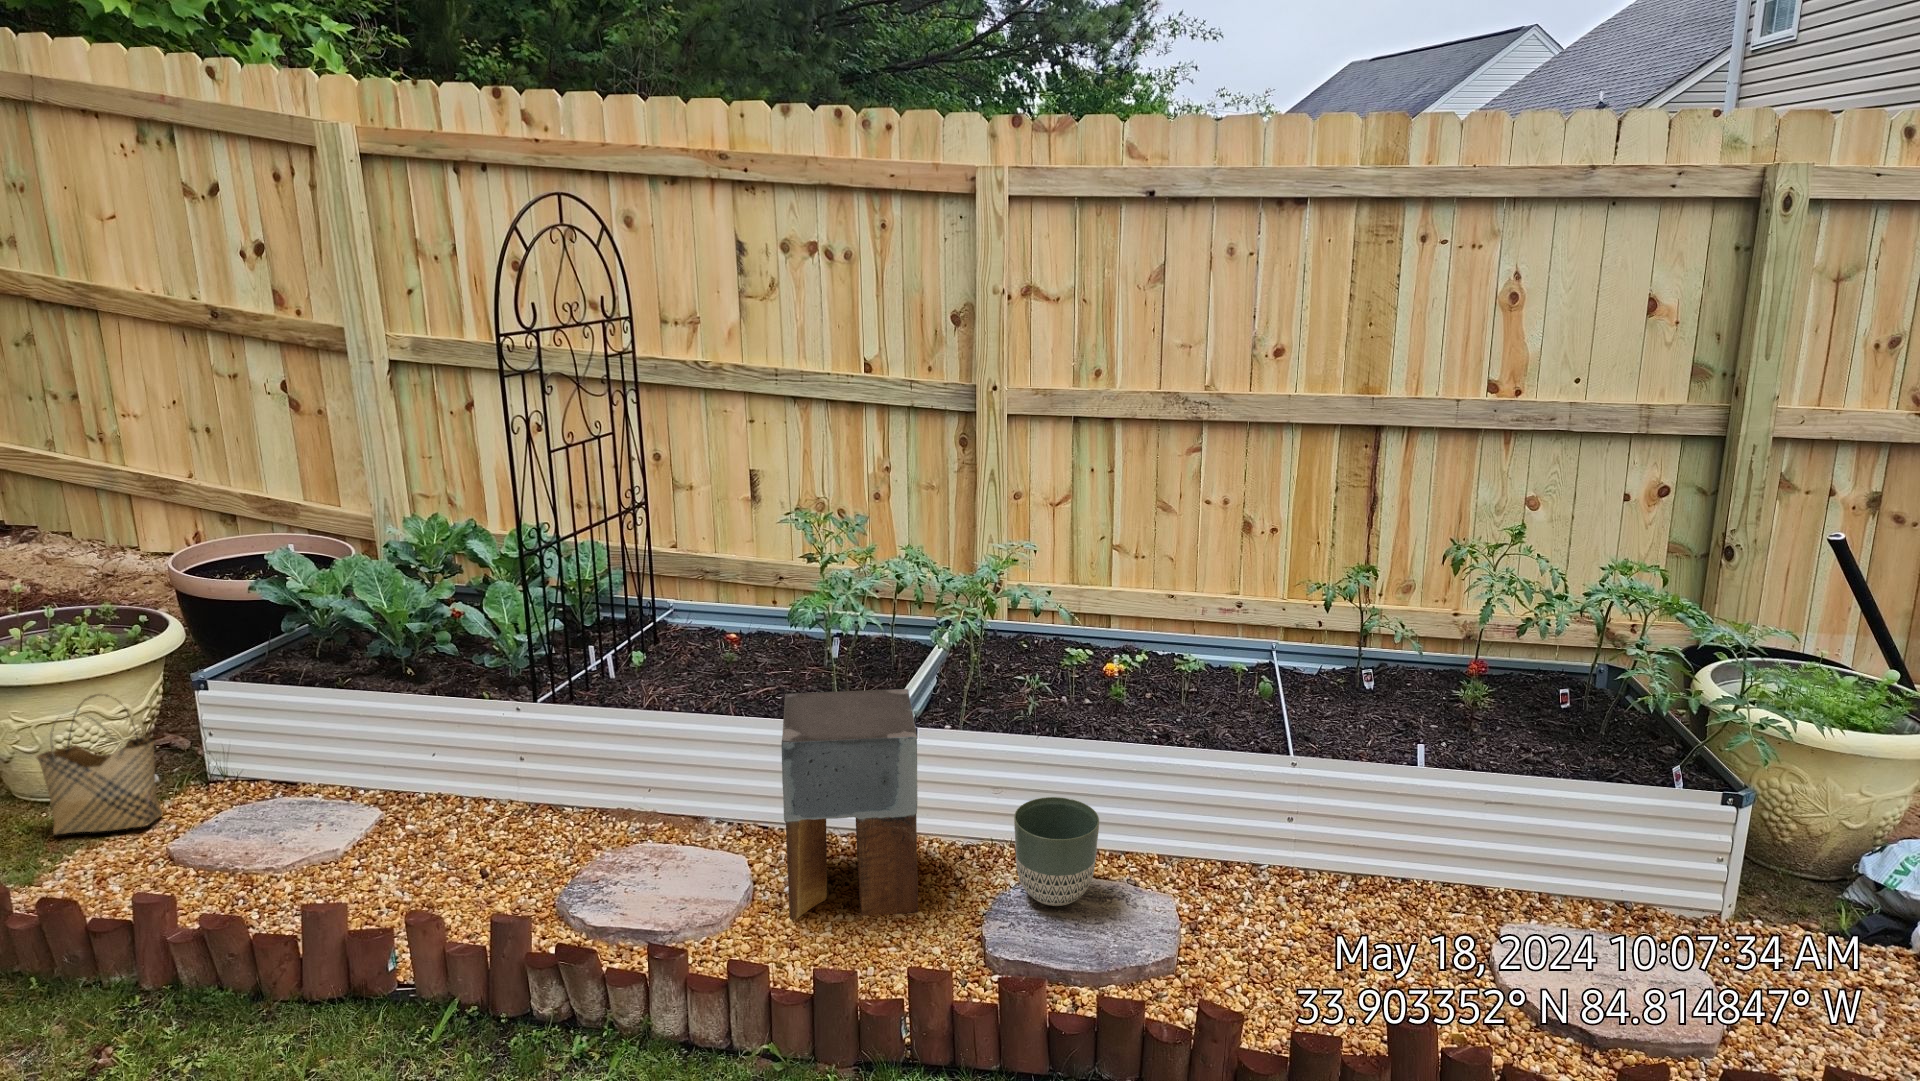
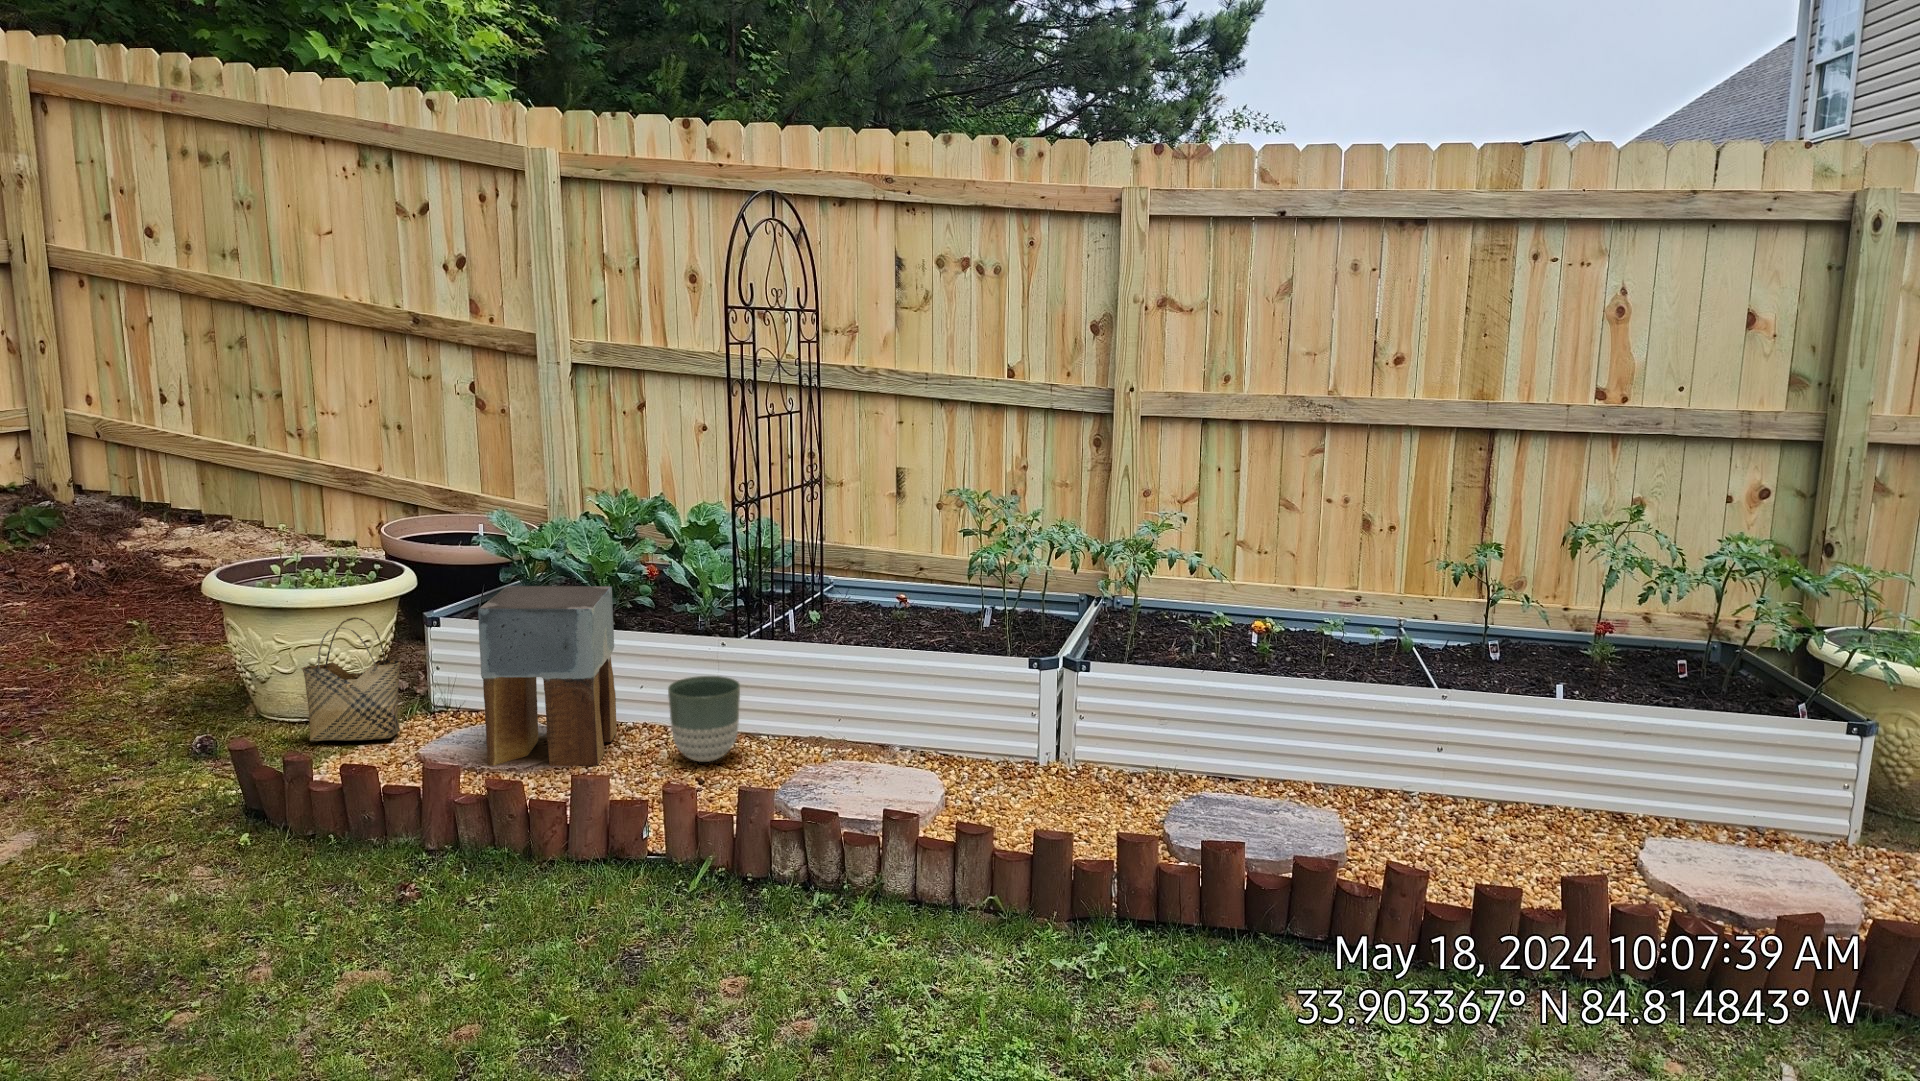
stool: present [782,689,918,919] -> present [478,586,617,766]
planter: present [1014,797,1099,906] -> present [668,676,740,762]

